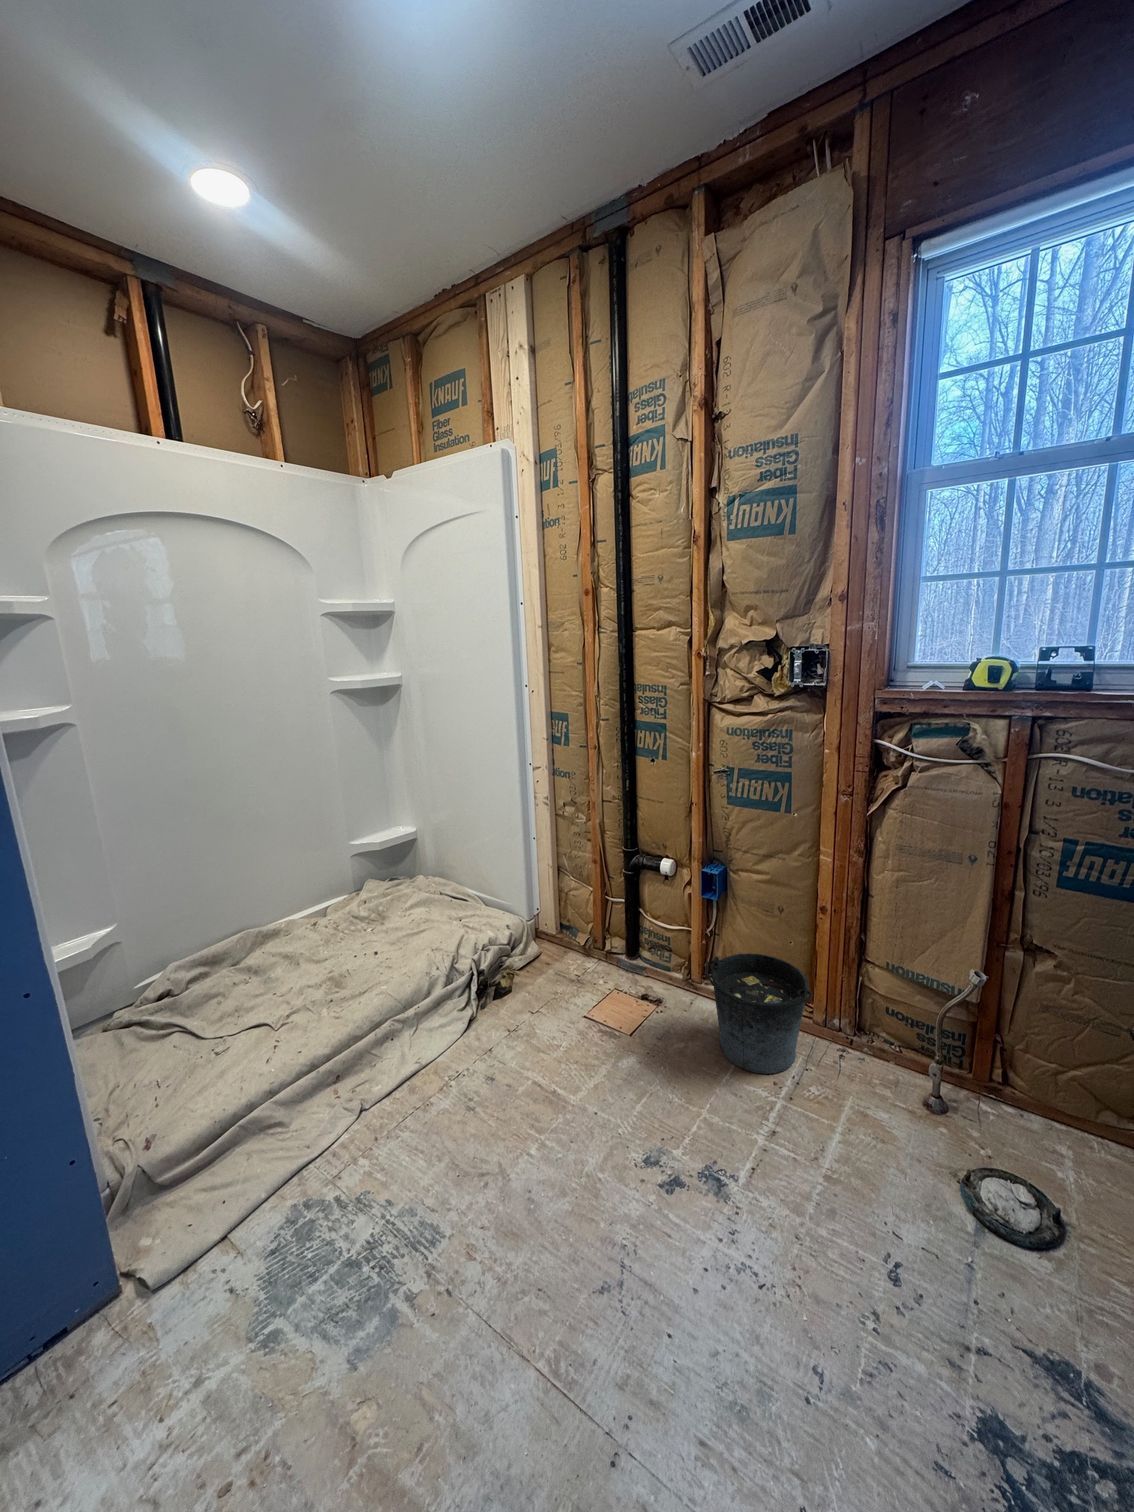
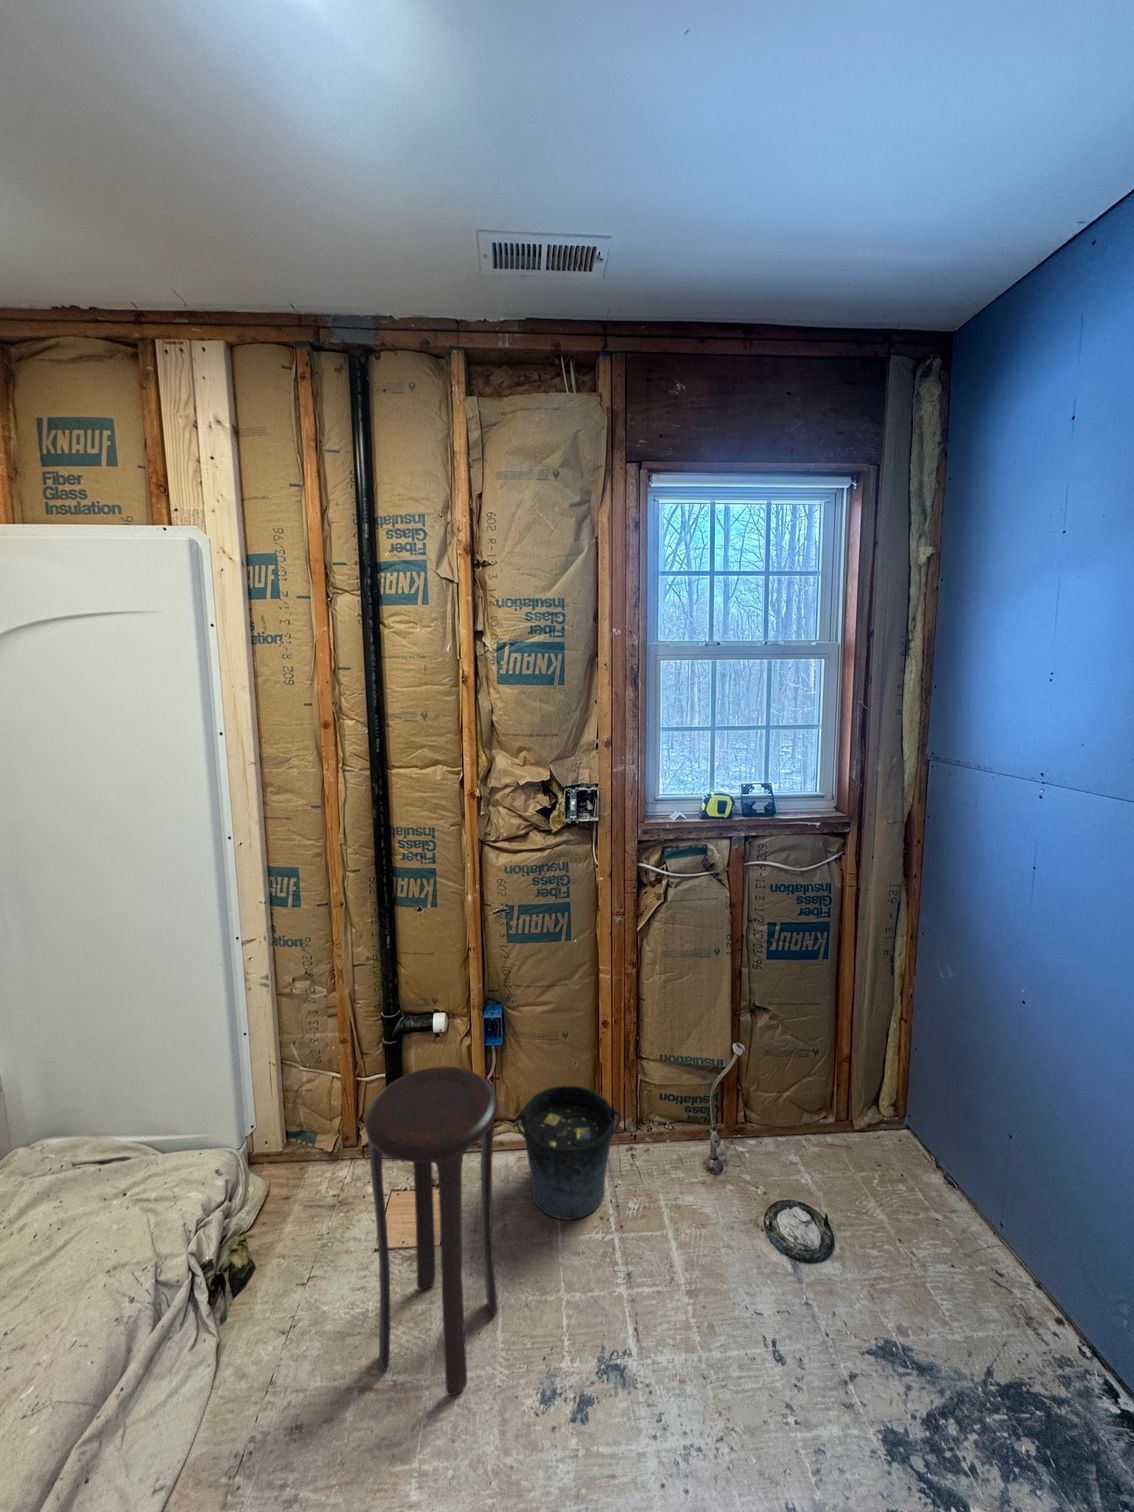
stool: none [536,872,644,1120] -> present [365,1067,498,1395]

